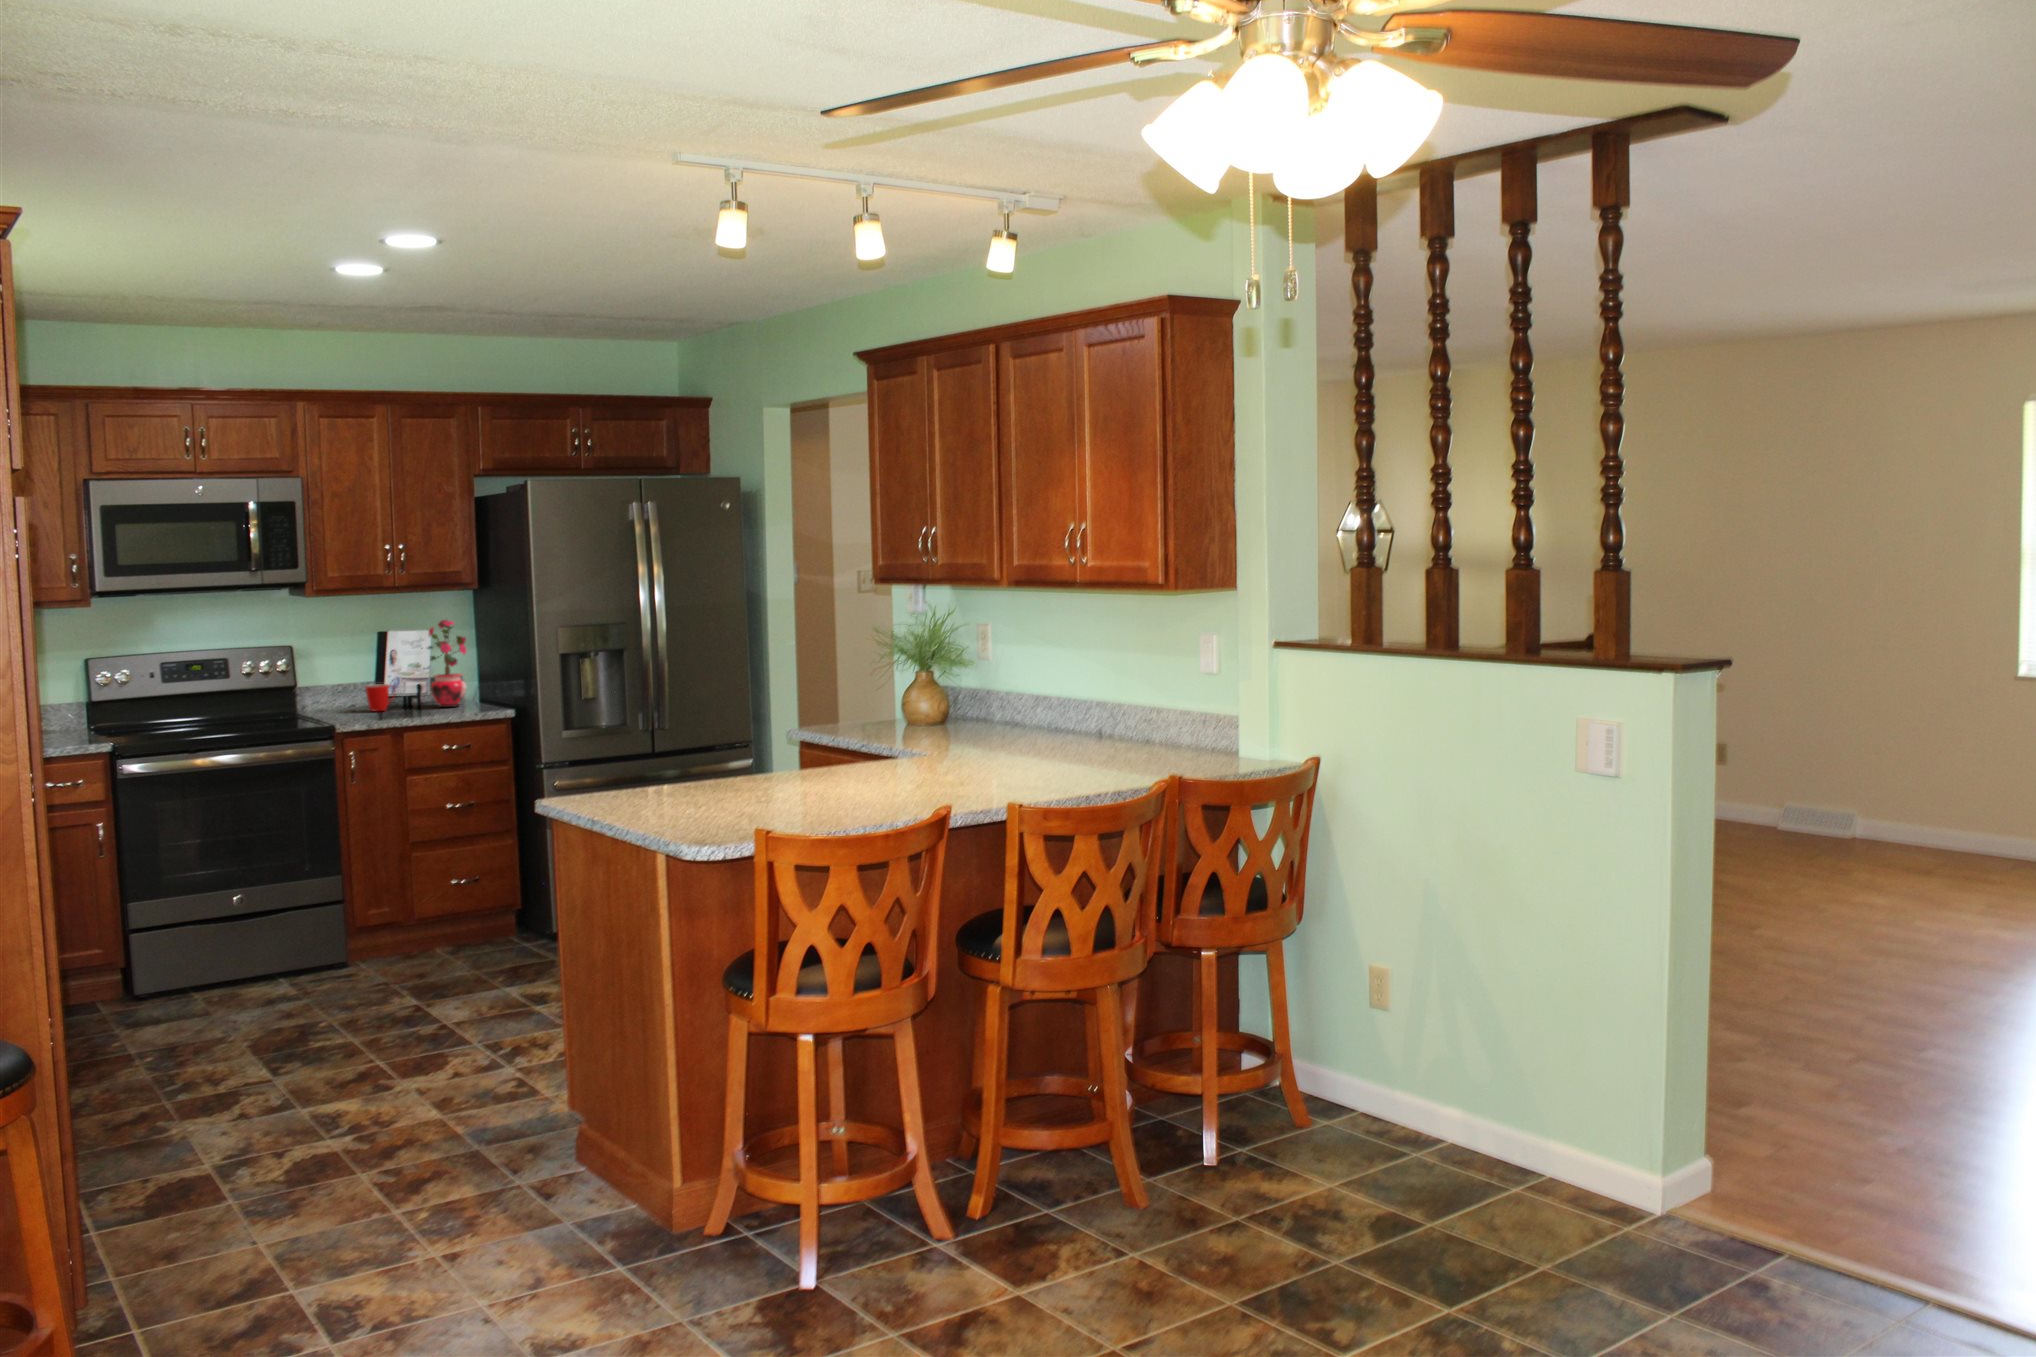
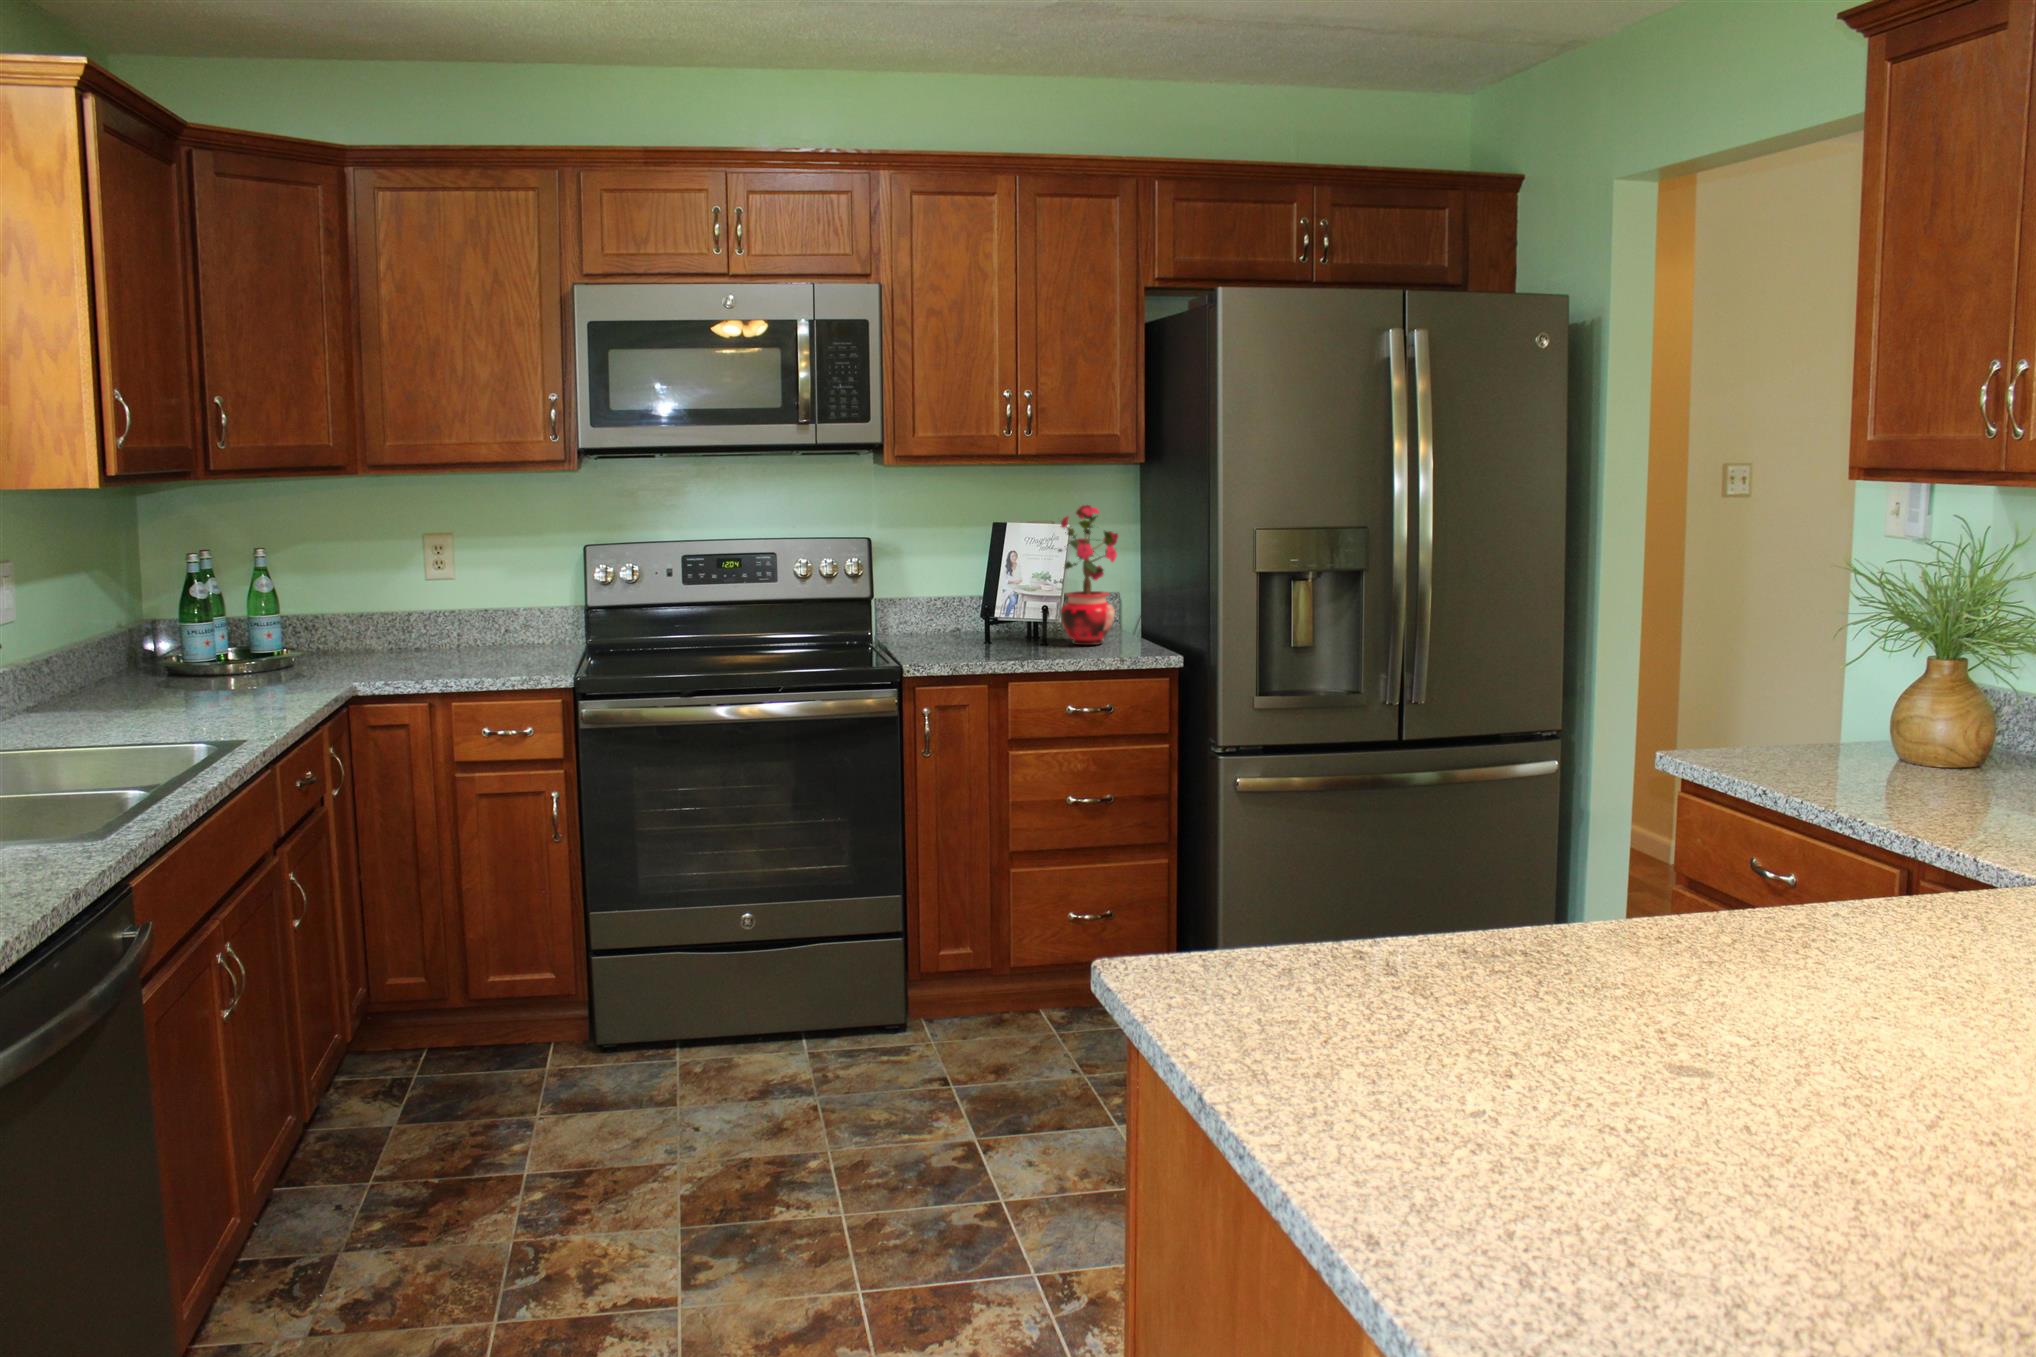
mug: present [366,684,390,712] -> none [965,603,1011,646]

